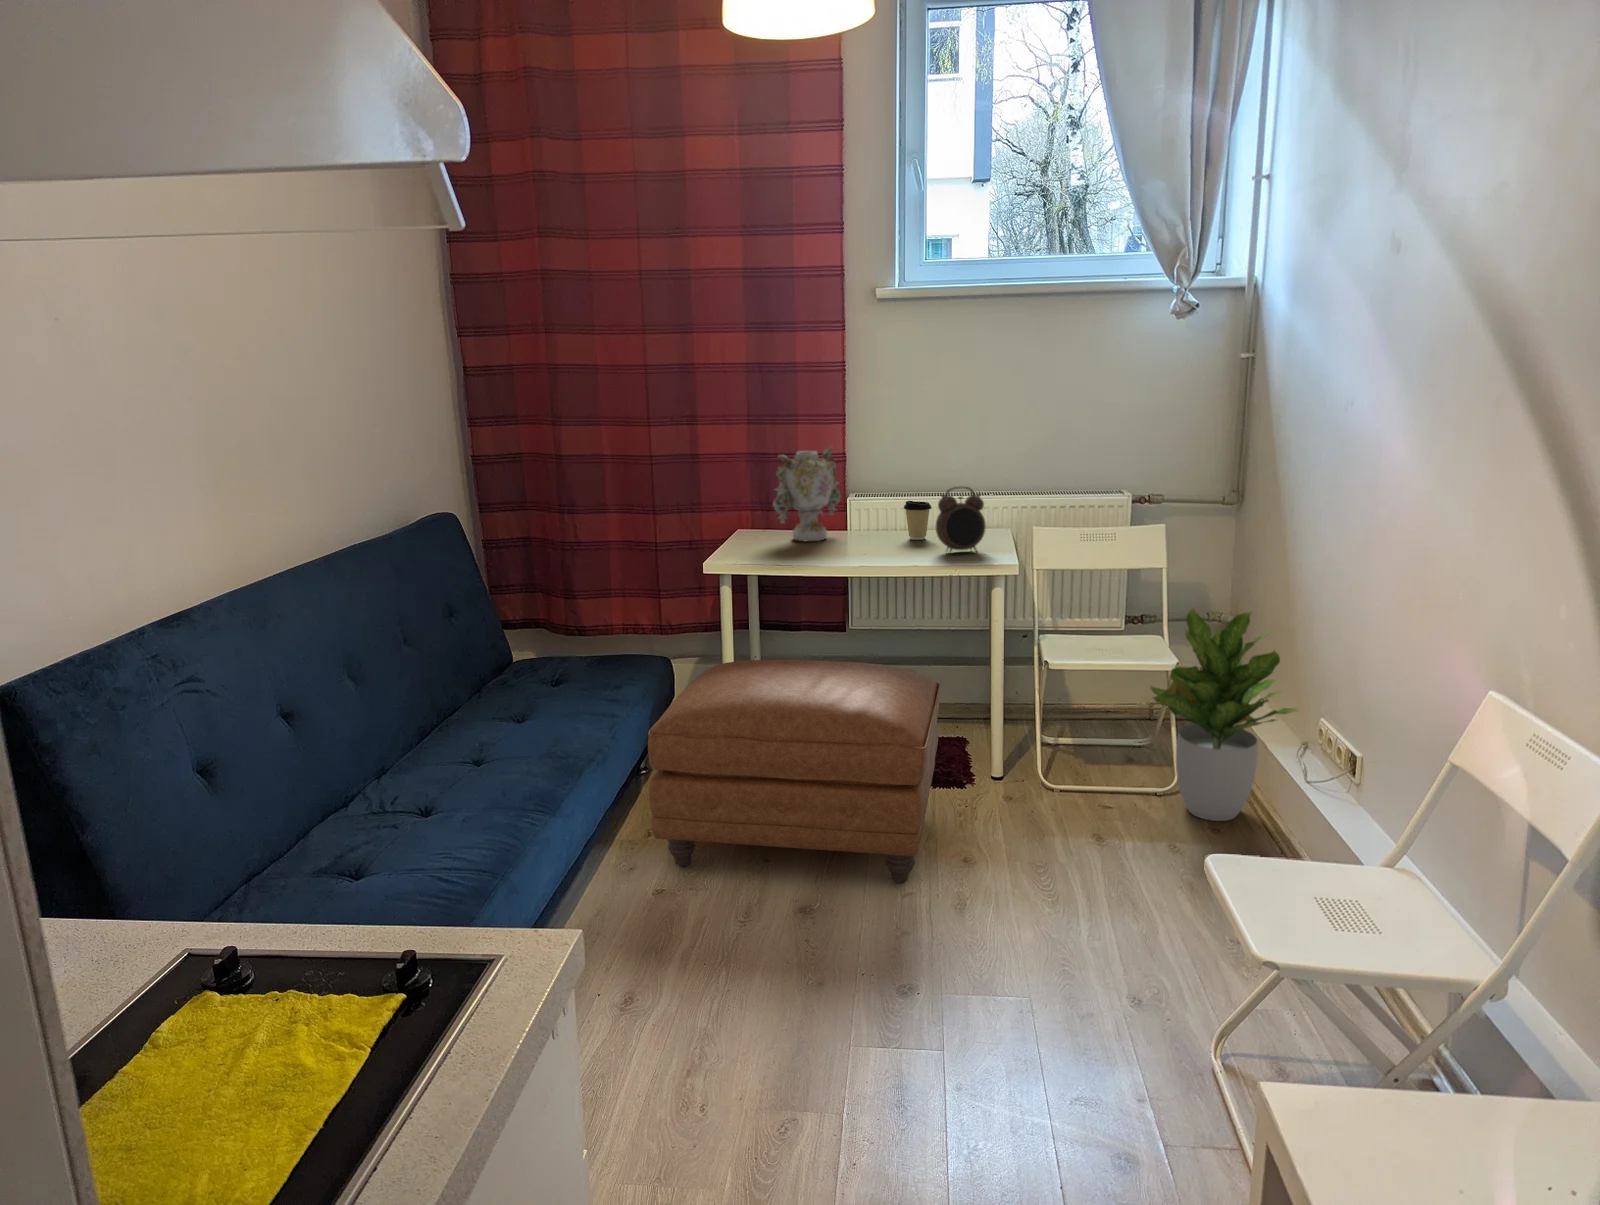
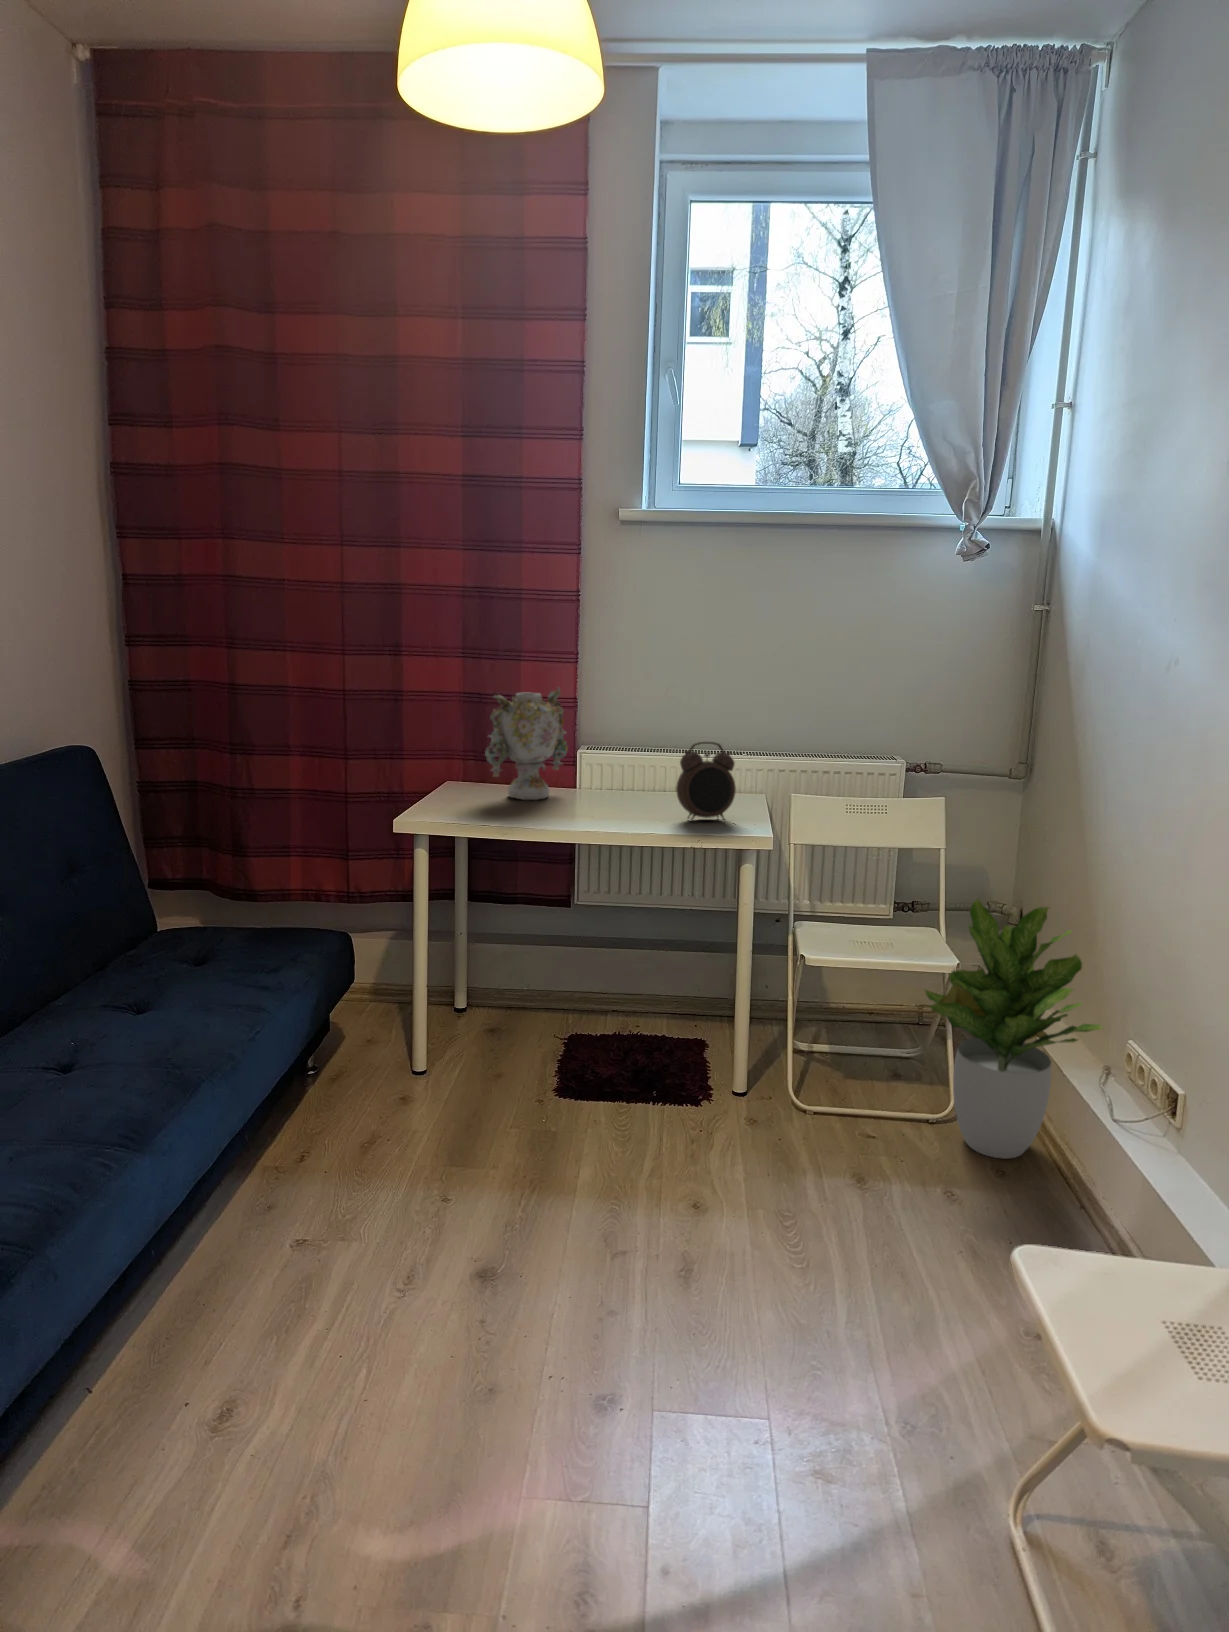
coffee cup: present [904,501,932,540] -> none [641,757,674,803]
ottoman: present [648,660,940,883] -> none [295,943,673,1235]

